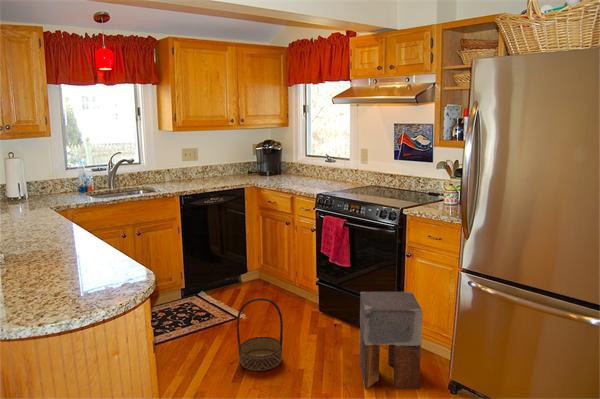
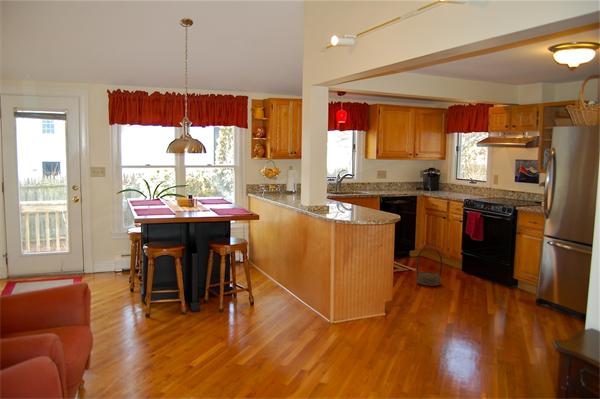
stool: present [360,292,422,389] -> none [486,248,522,299]

